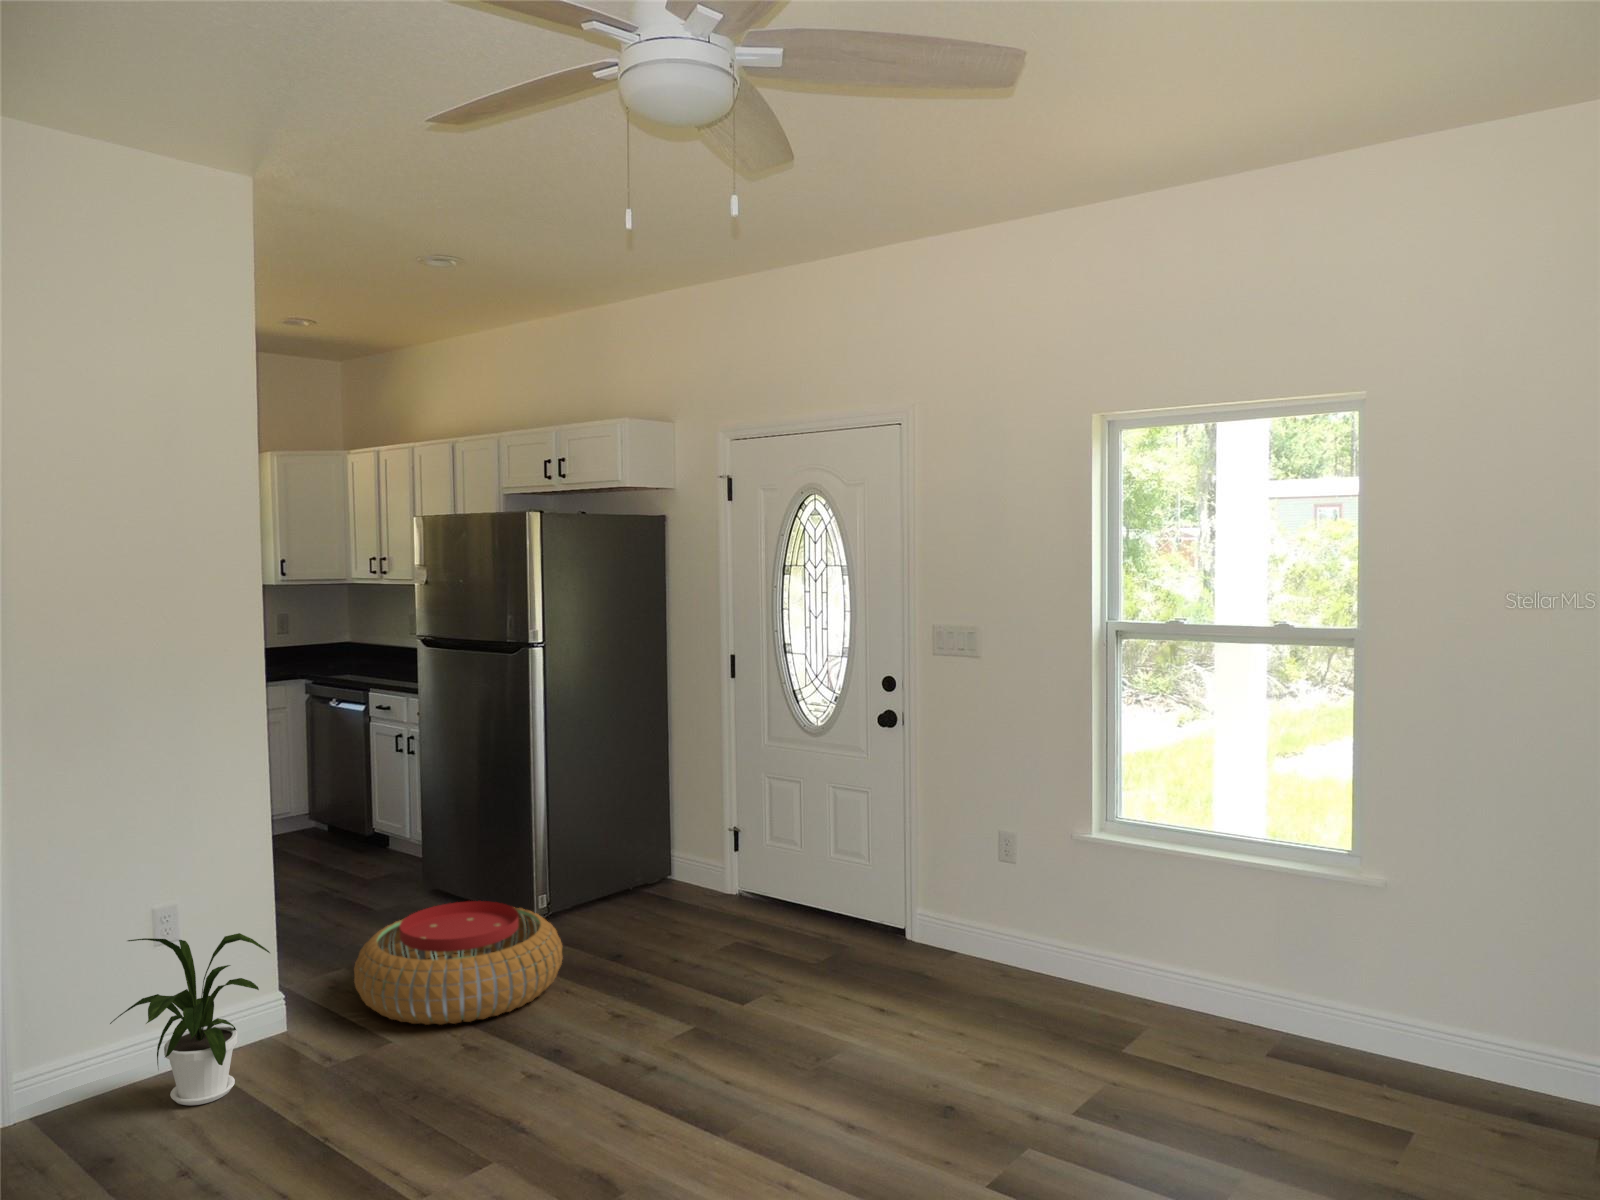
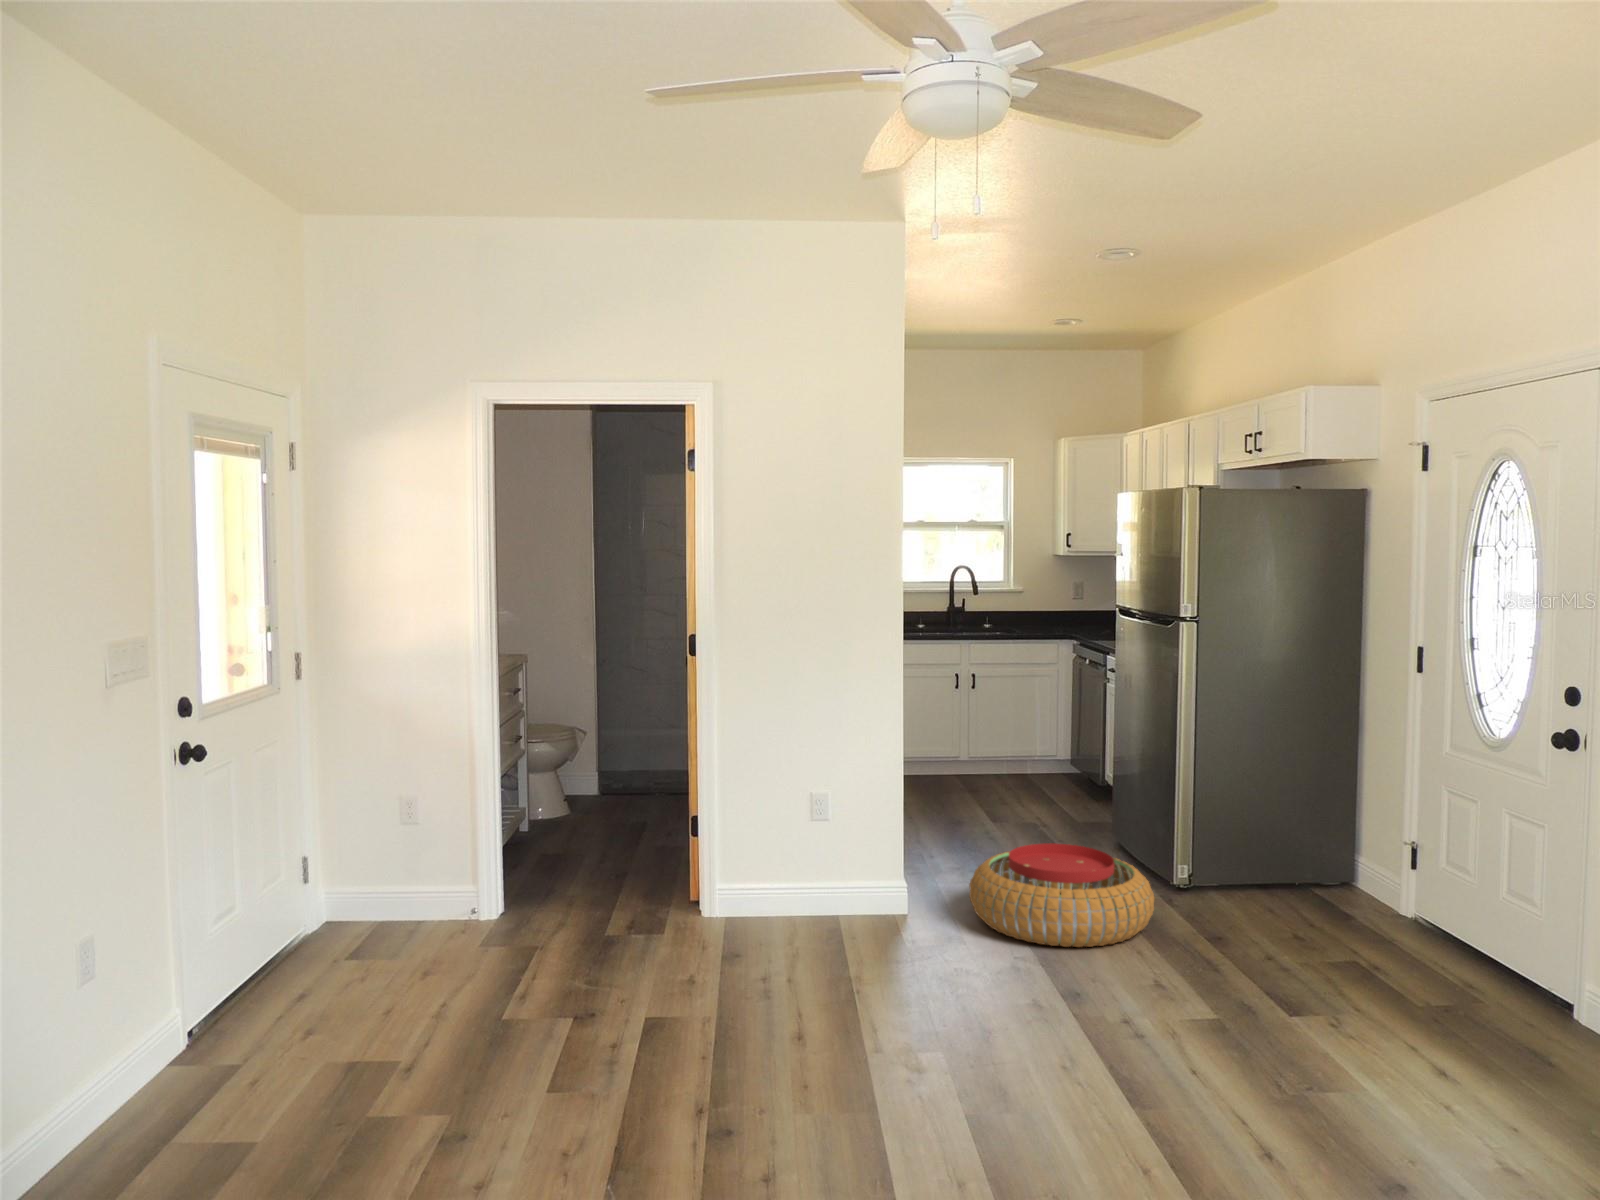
house plant: present [110,933,270,1105] -> none [777,801,878,936]

